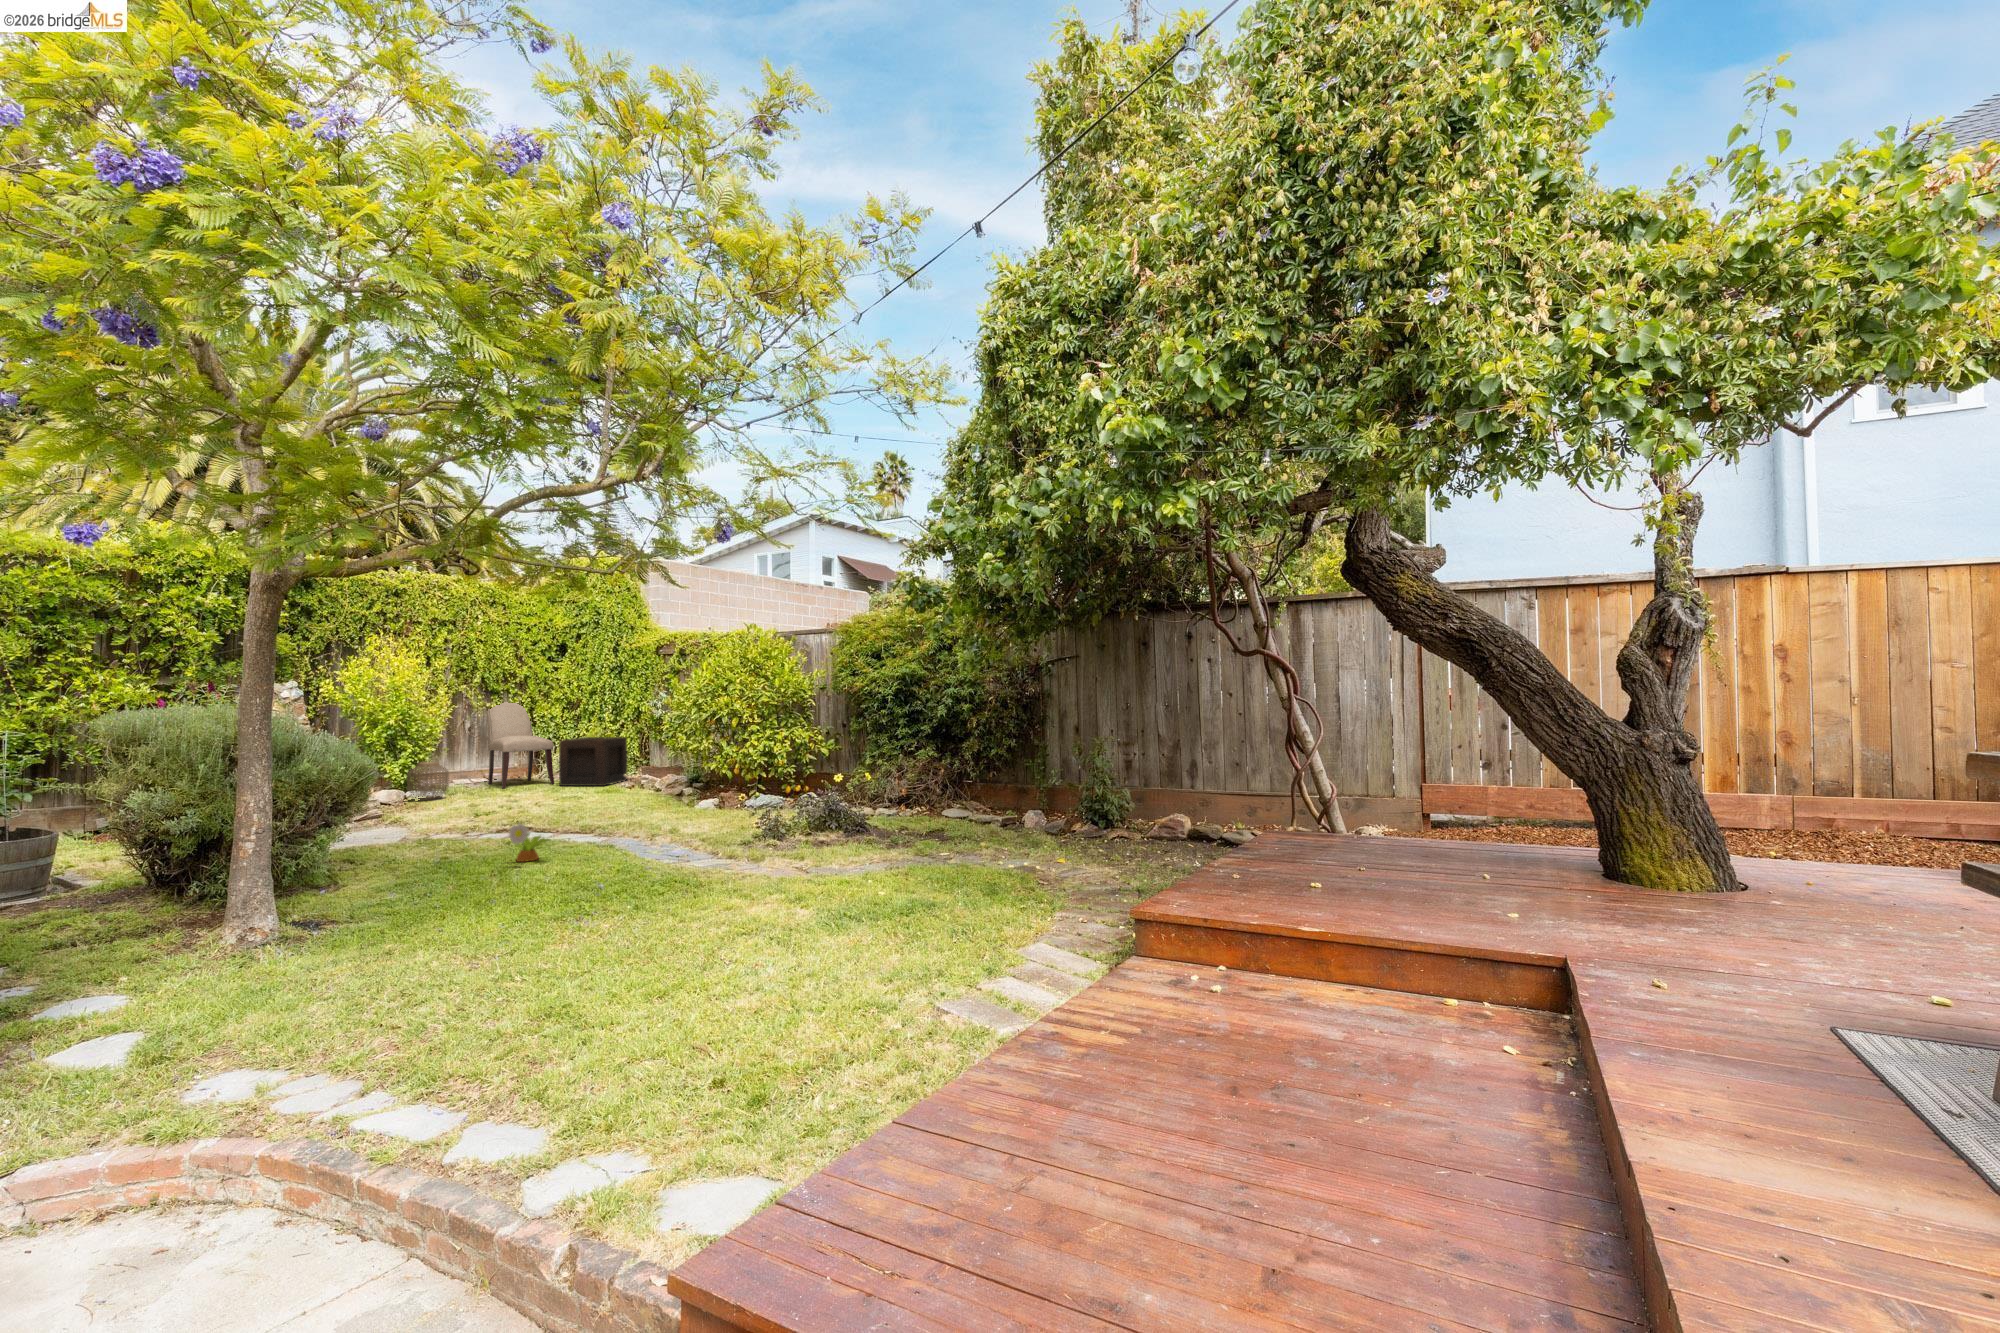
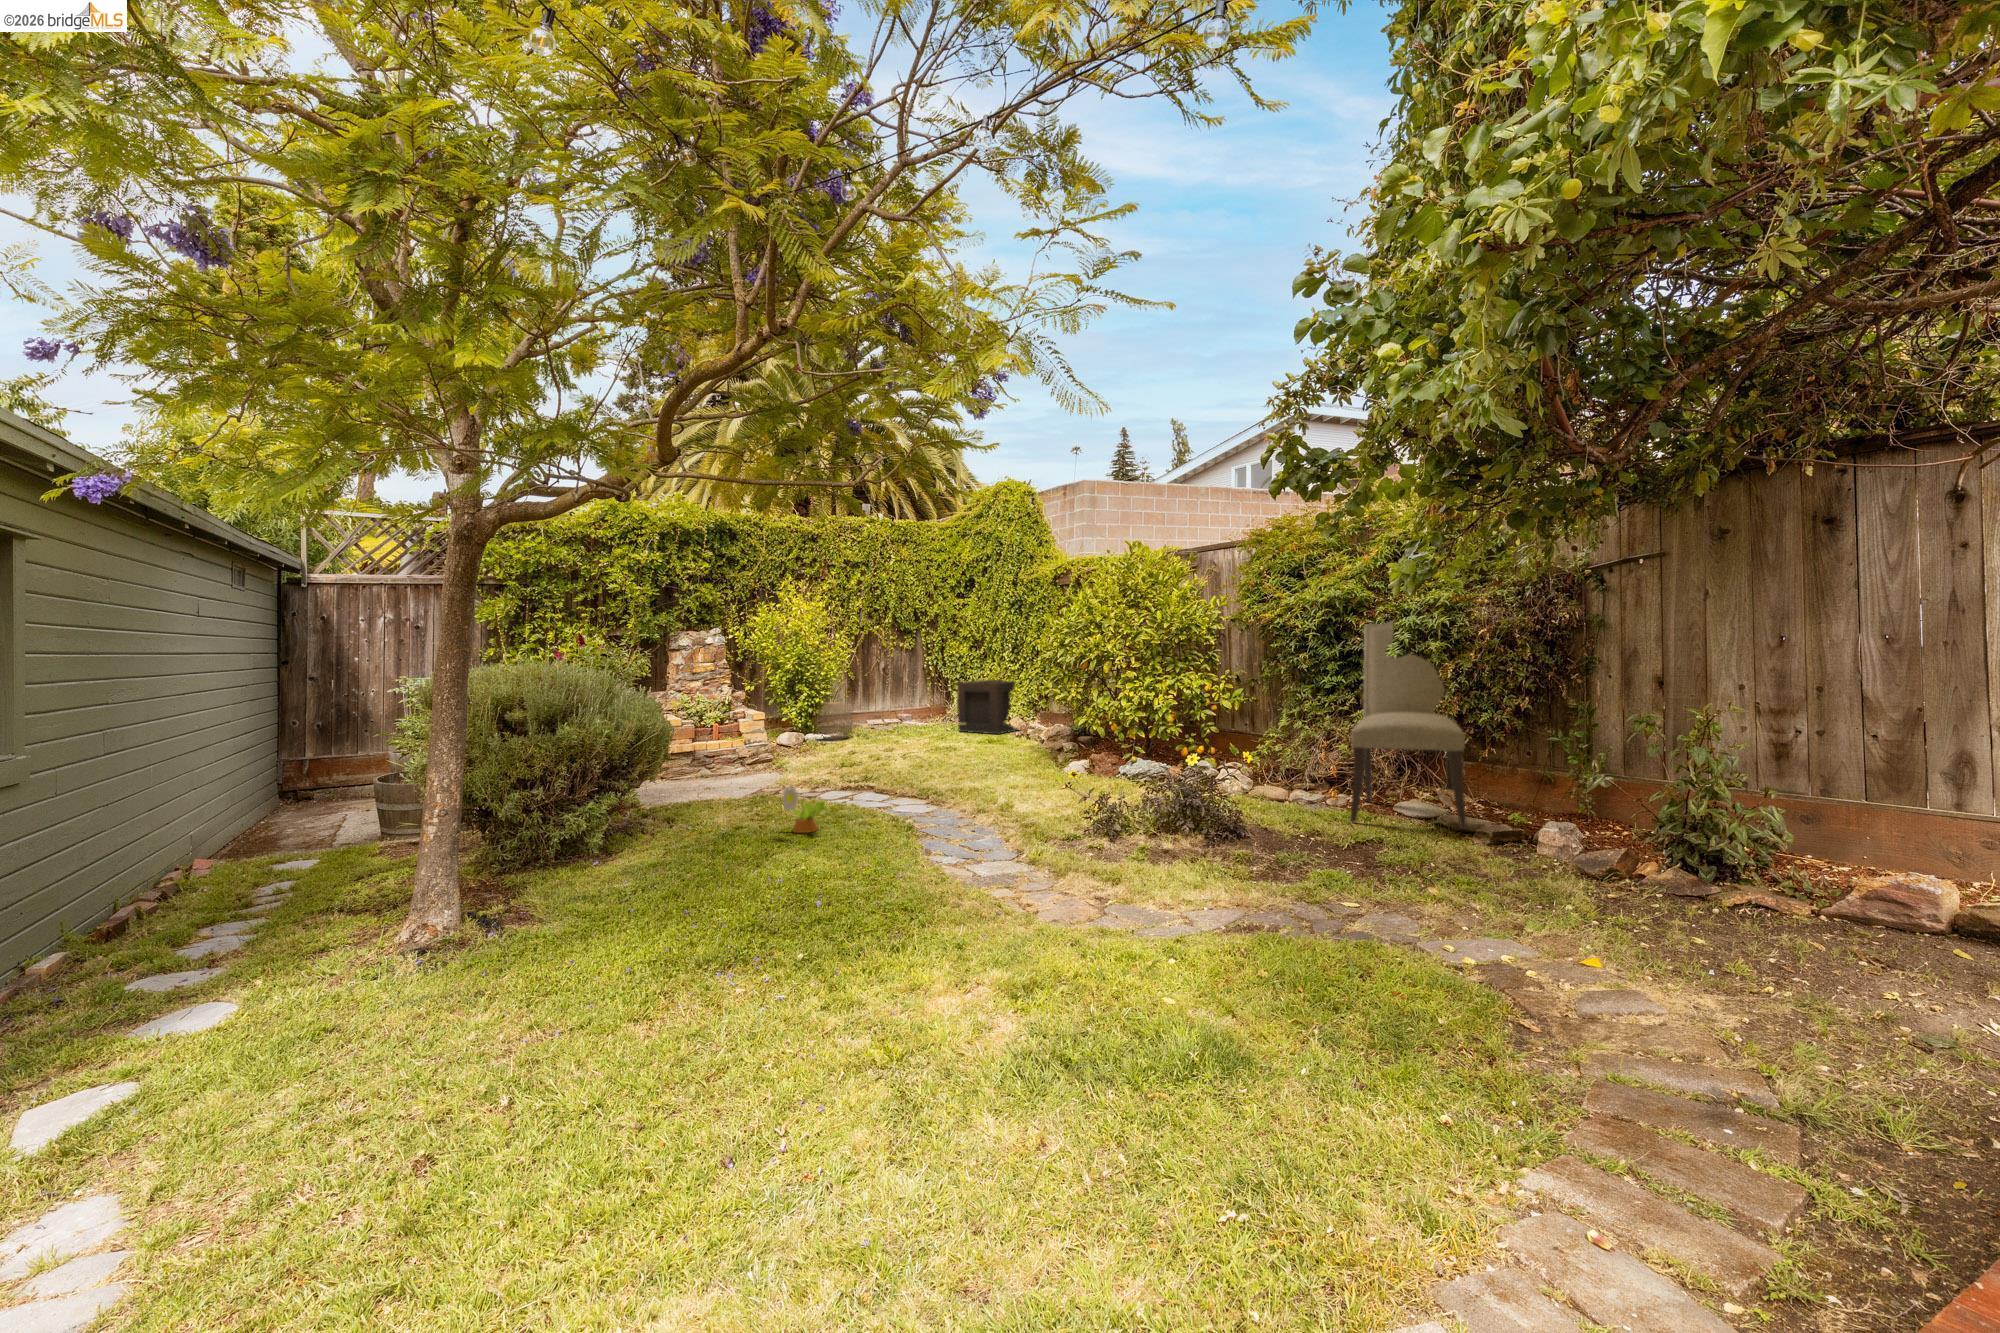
chair: present [487,702,554,788] -> present [1350,621,1467,830]

